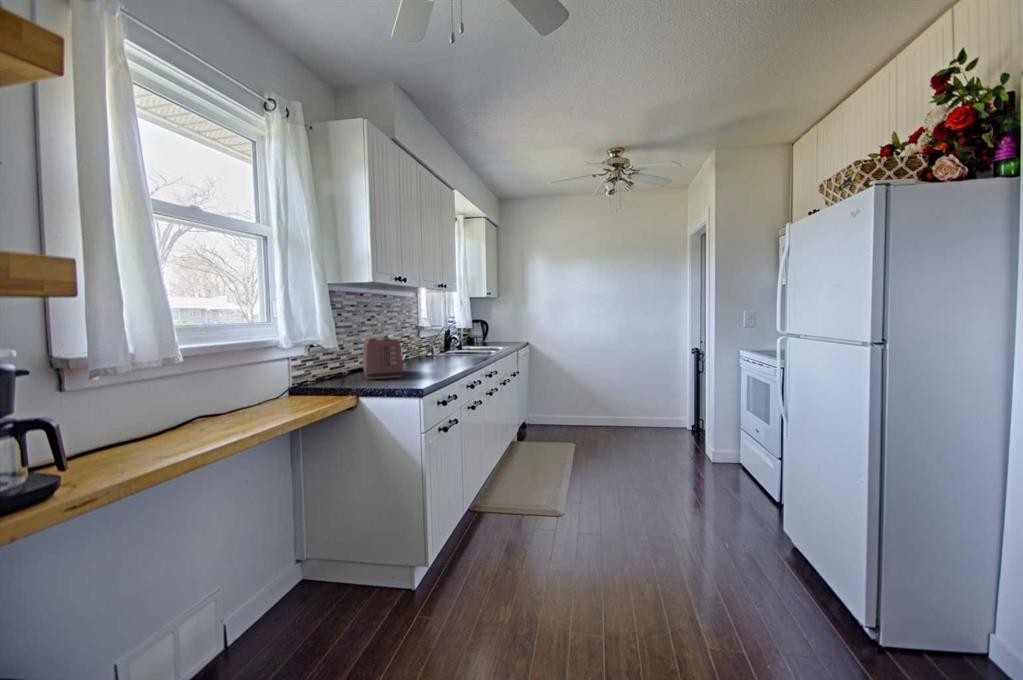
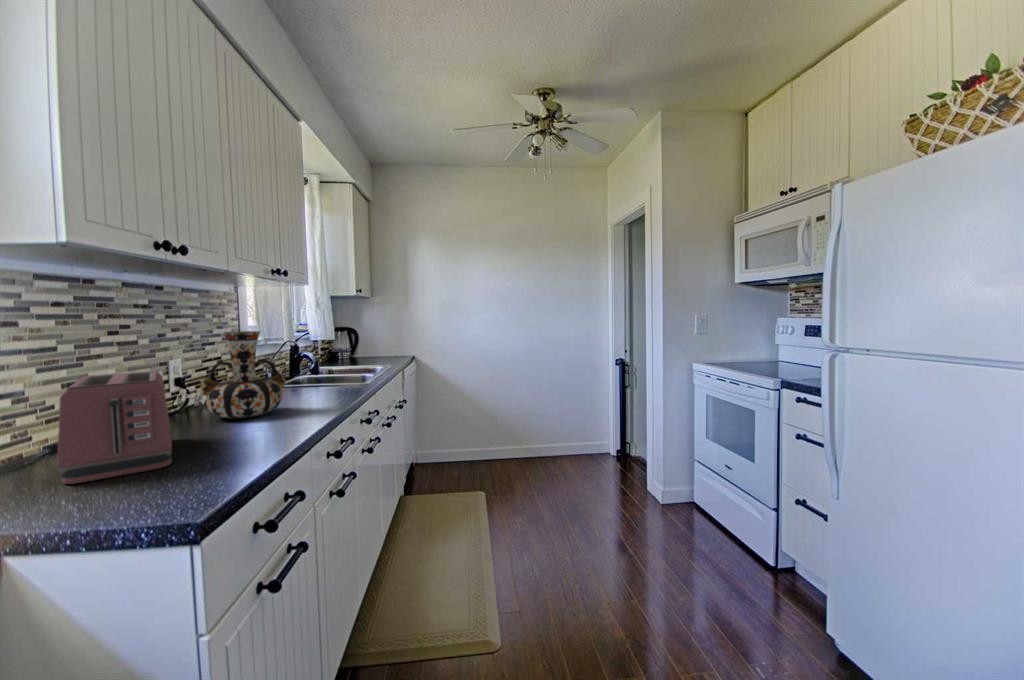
vase: none [406,320,445,366] -> present [200,331,286,419]

